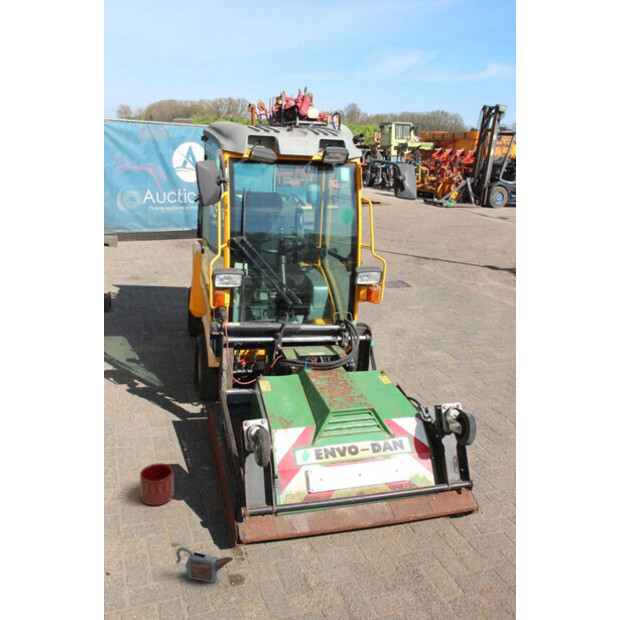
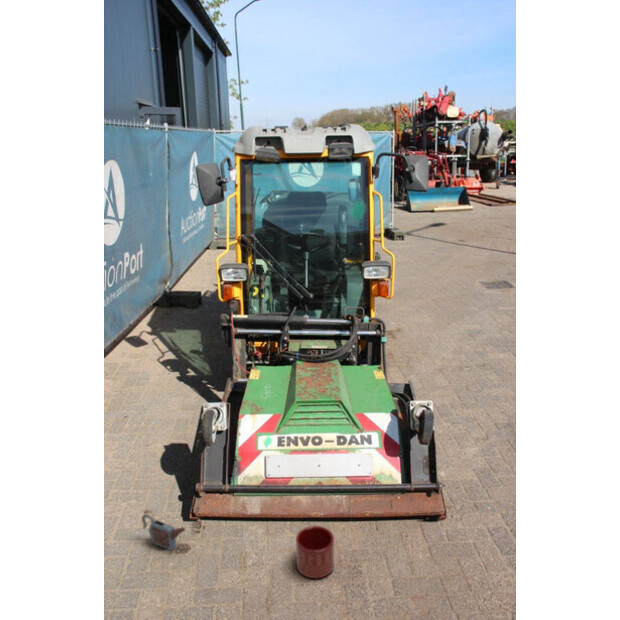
planter: present [140,463,174,505] -> present [296,526,334,578]

